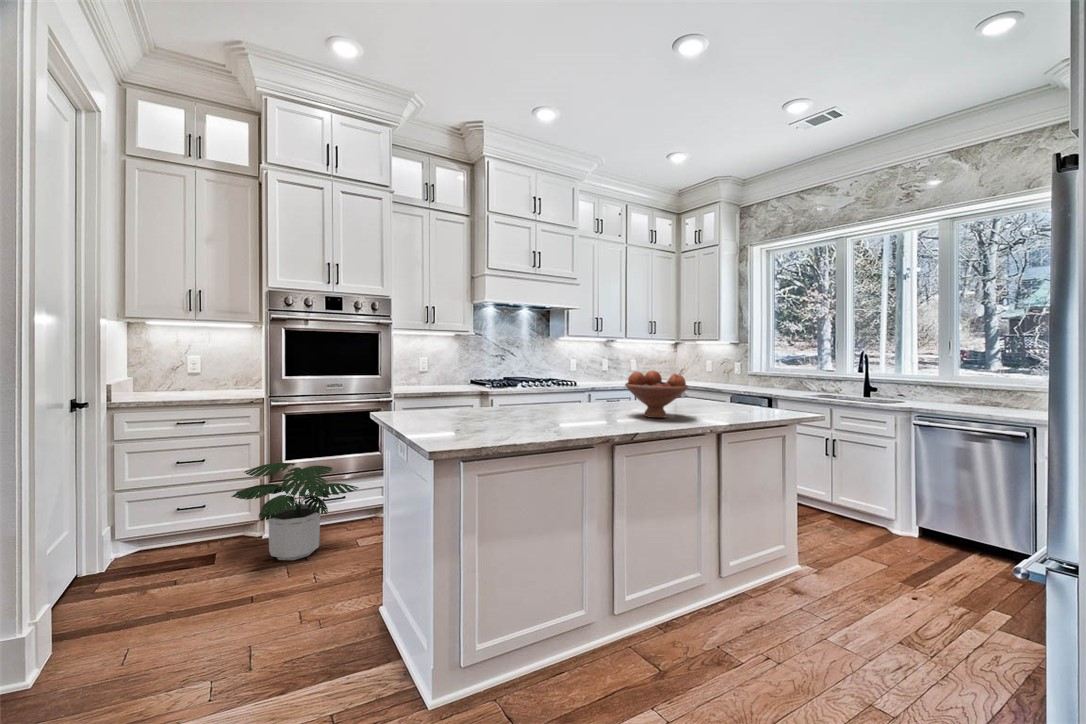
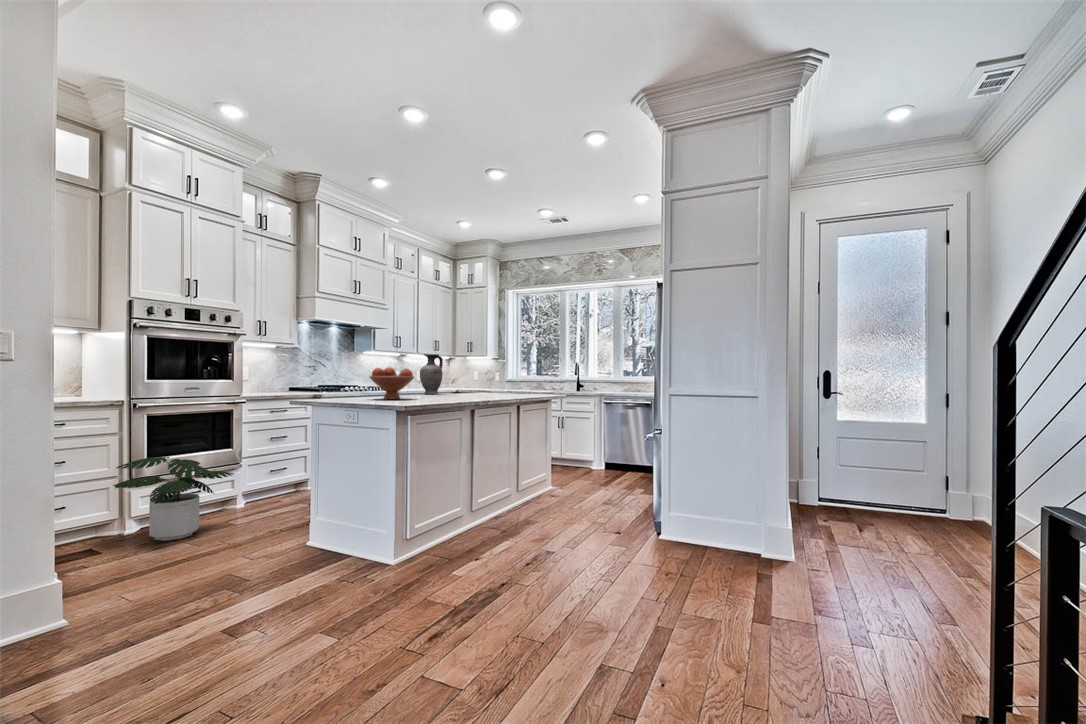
vase: none [589,345,621,401] -> present [420,354,443,394]
fruit bowl: present [625,371,688,418] -> present [370,367,414,399]

